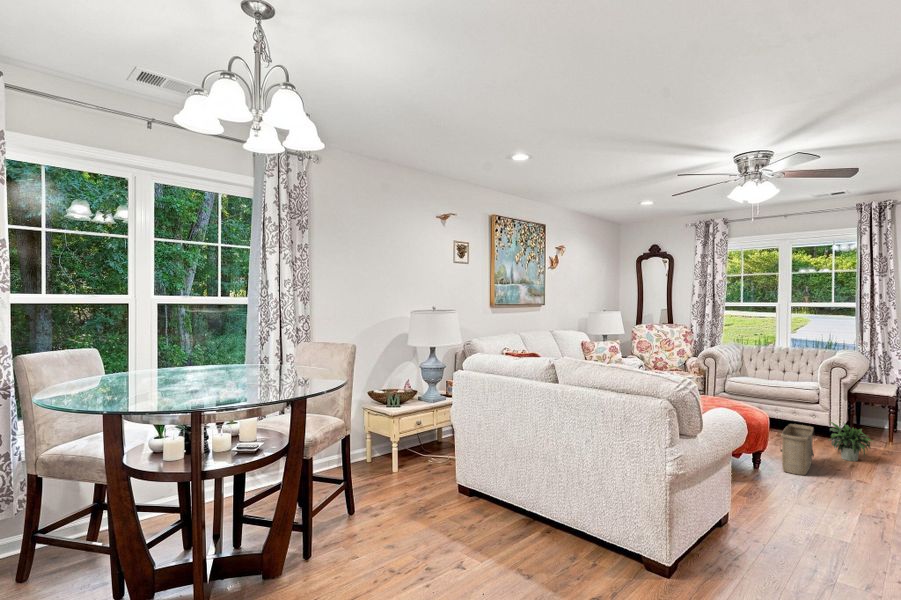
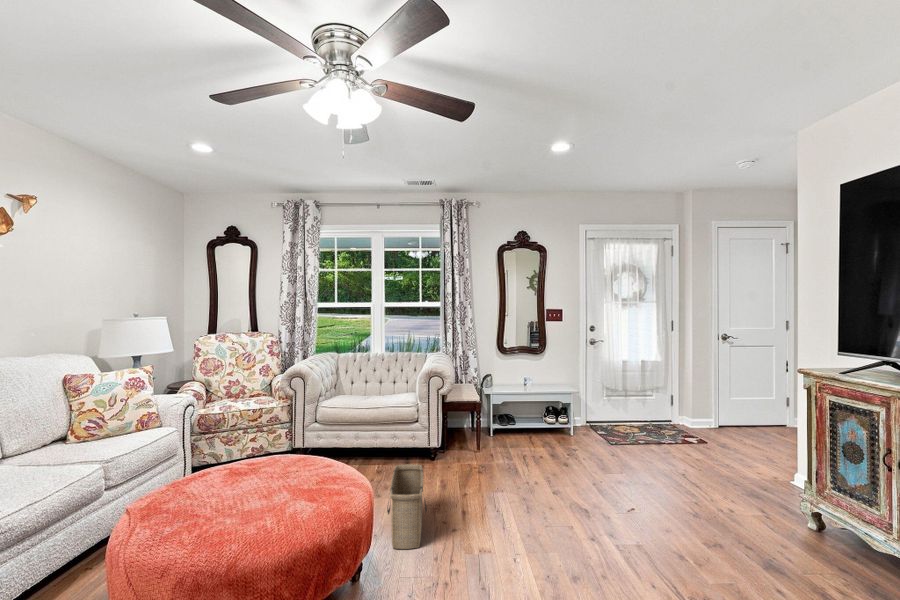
potted plant: present [829,422,872,461] -> none [431,444,476,493]

